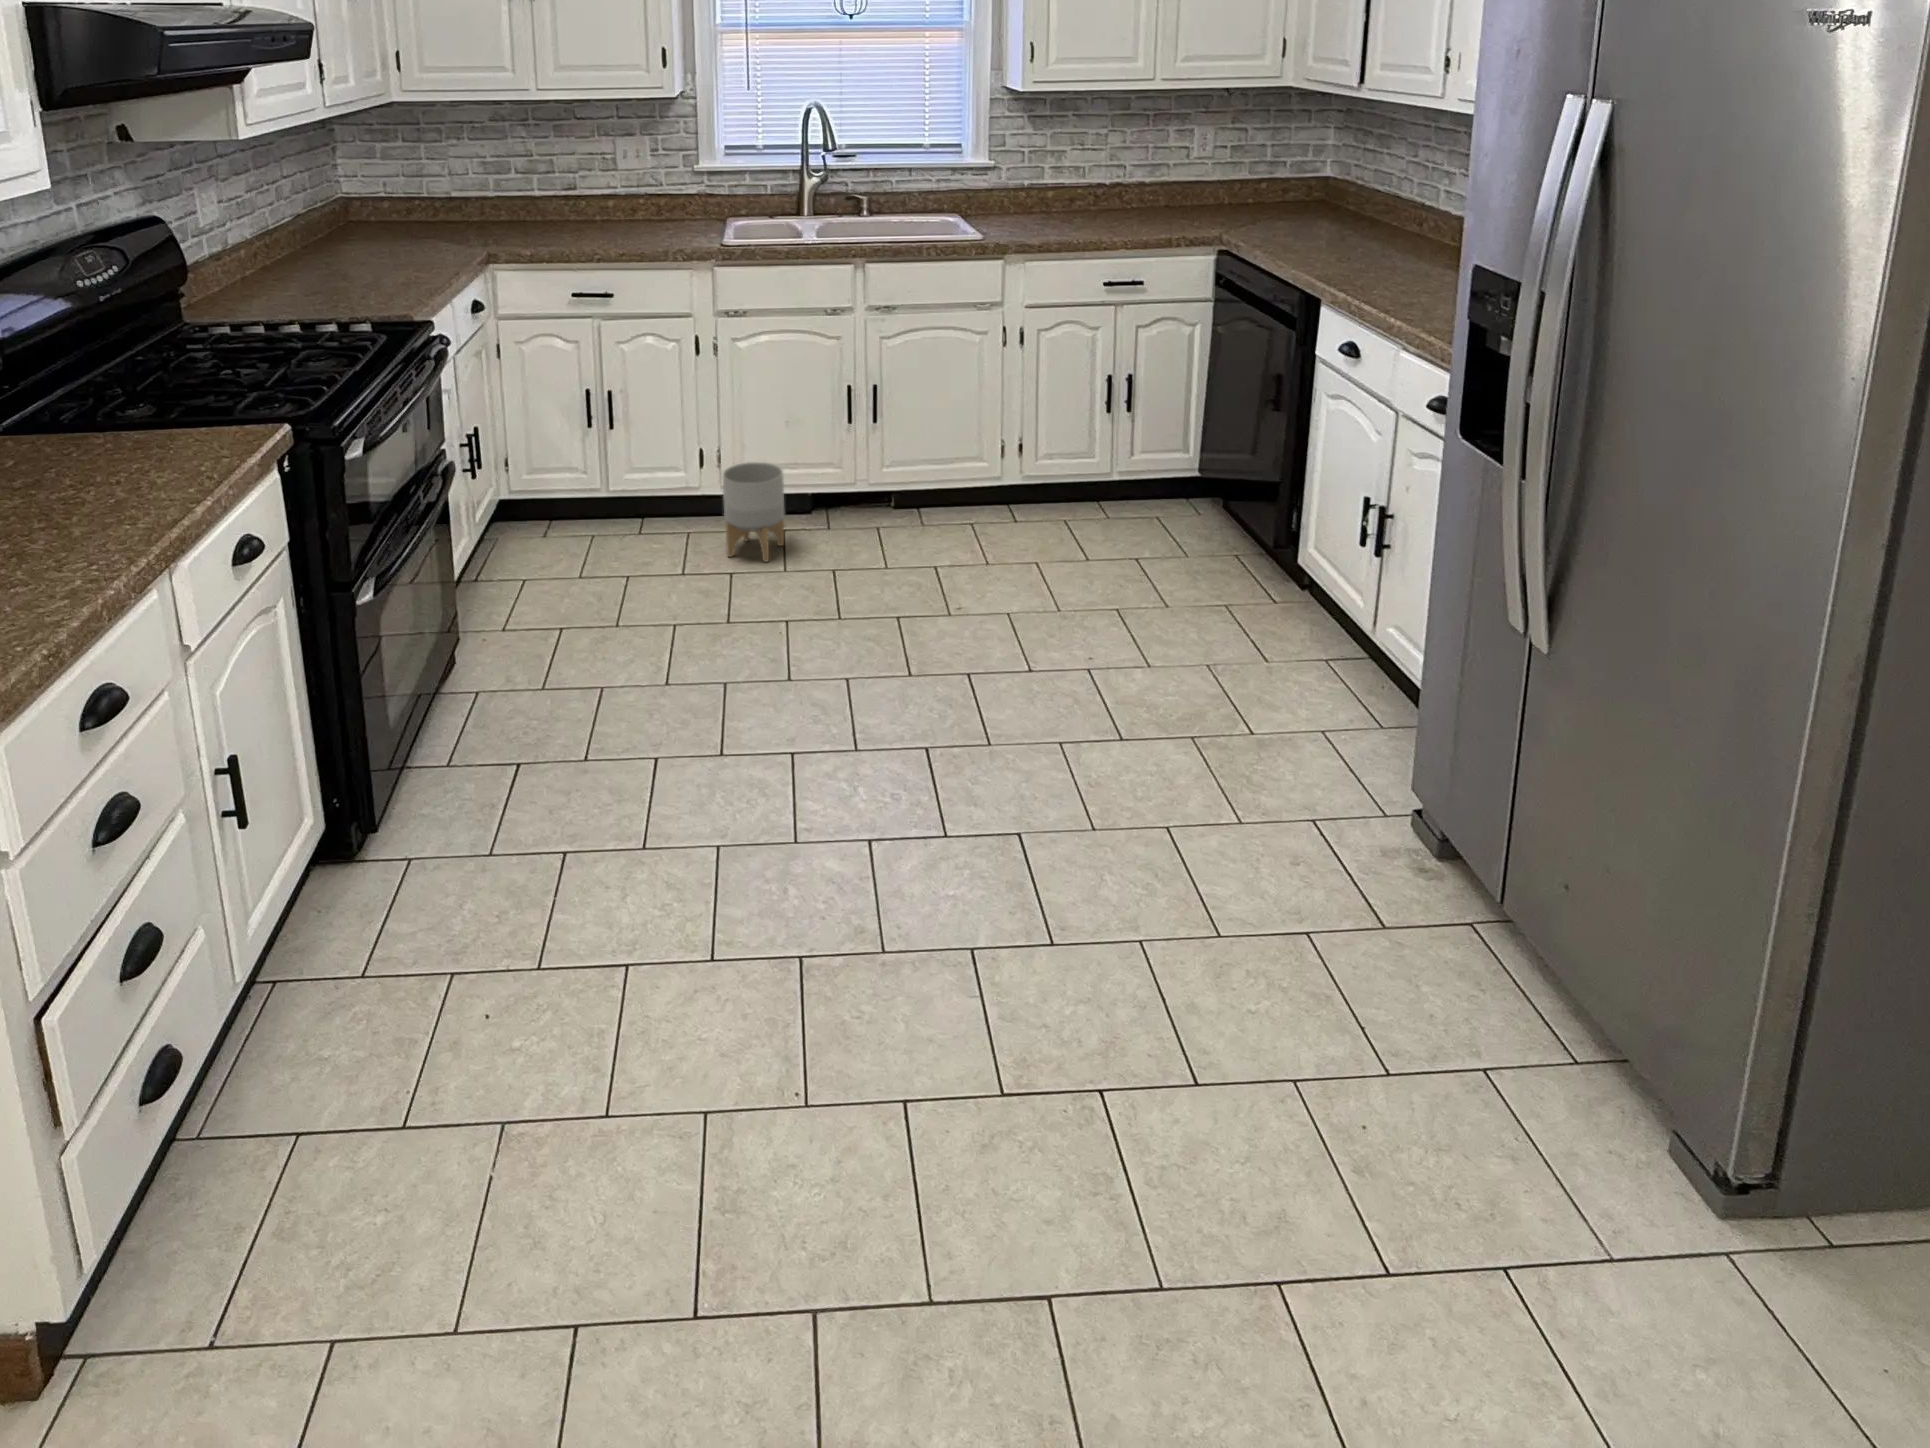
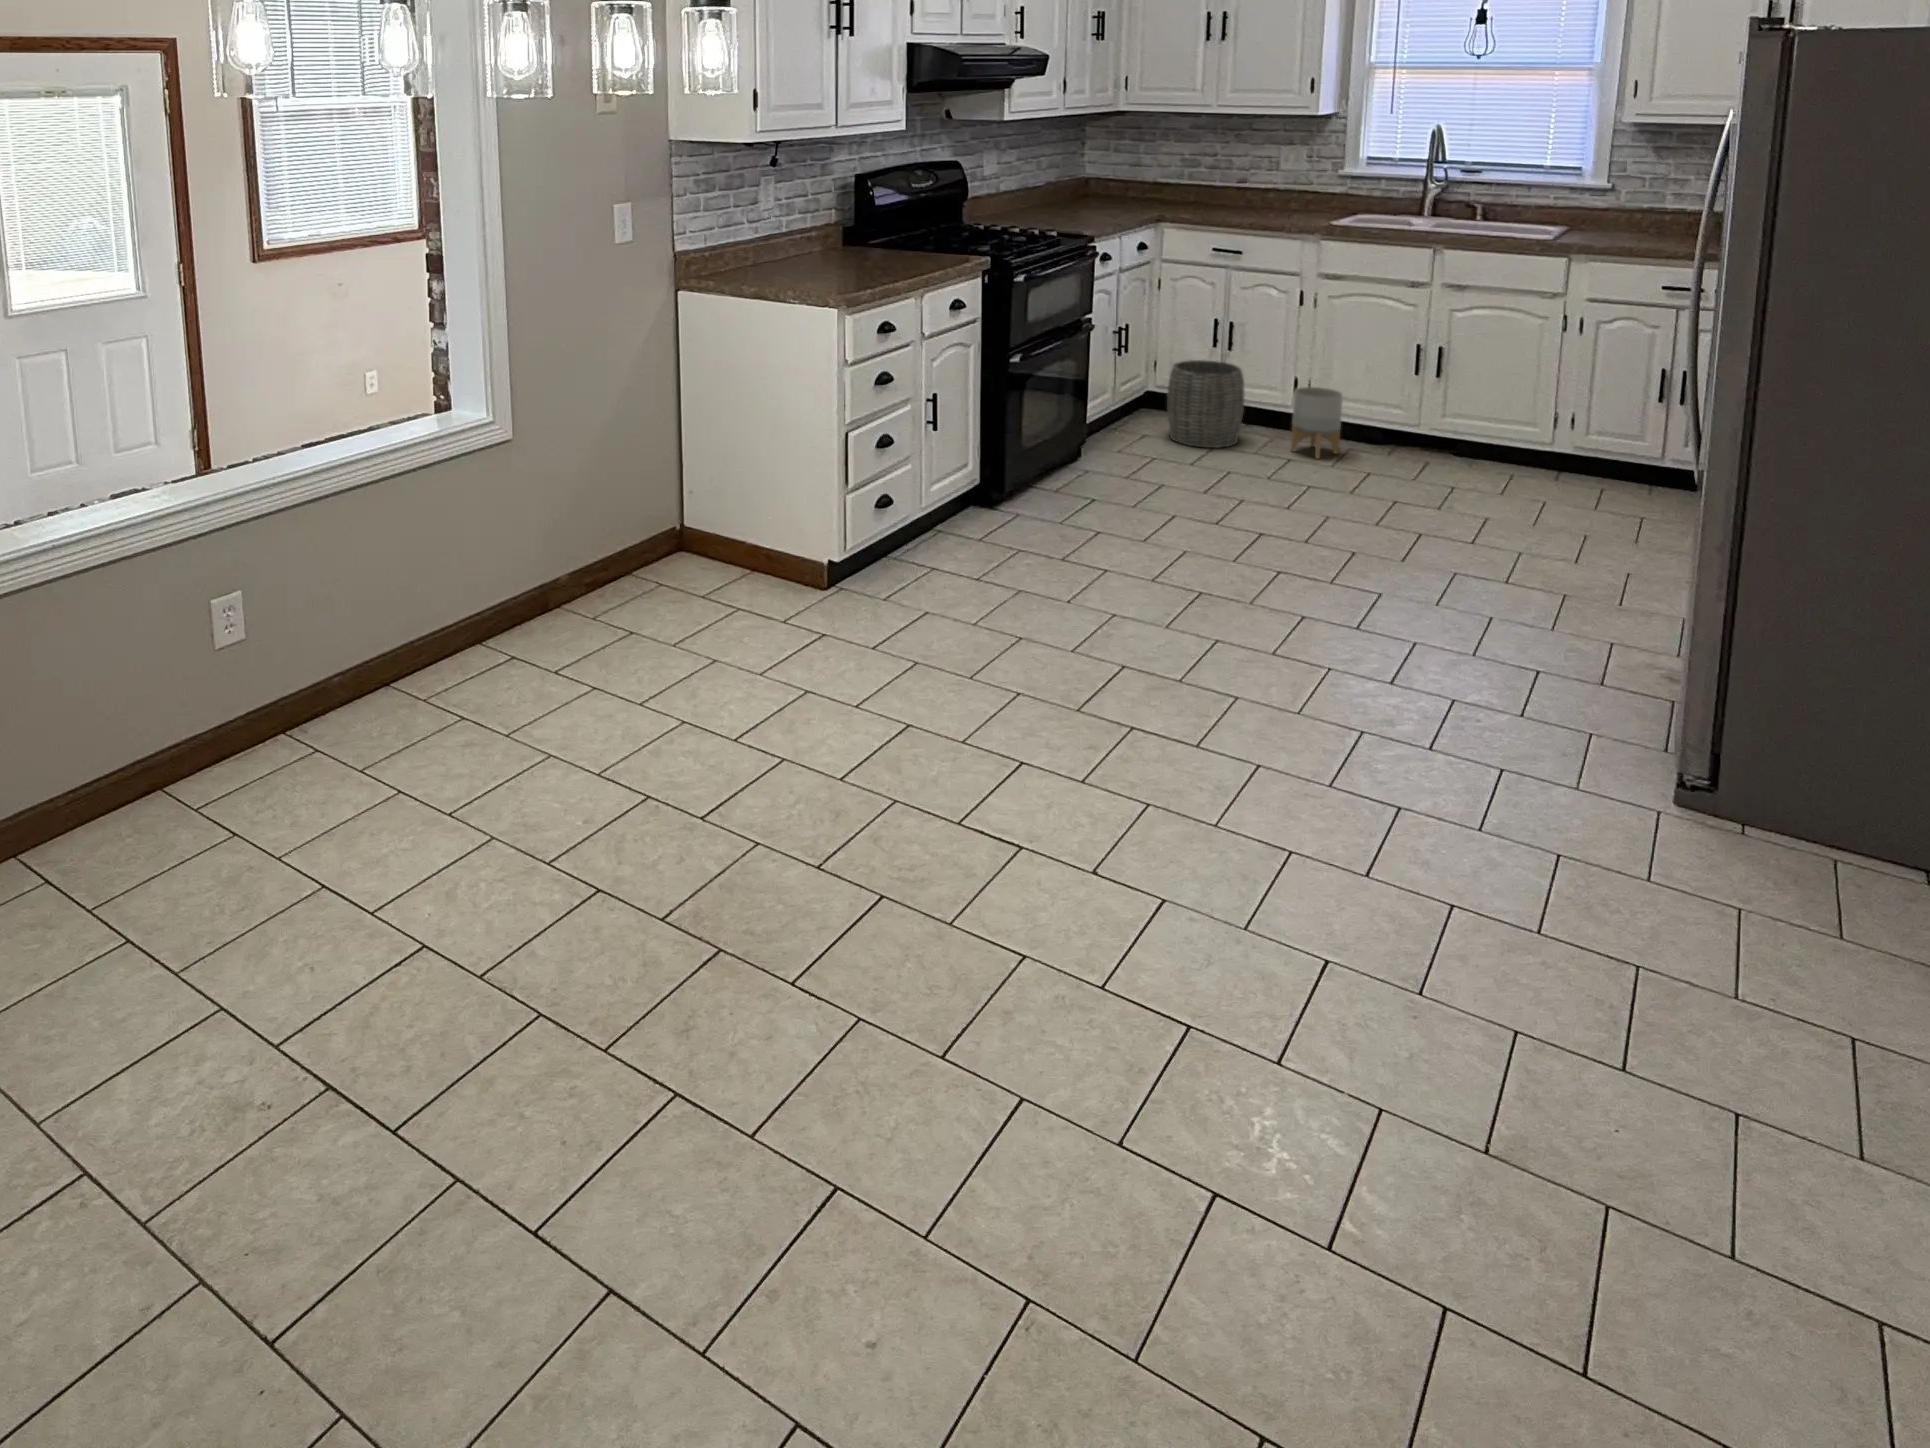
woven basket: none [551,452,659,586] -> present [1167,360,1244,448]

